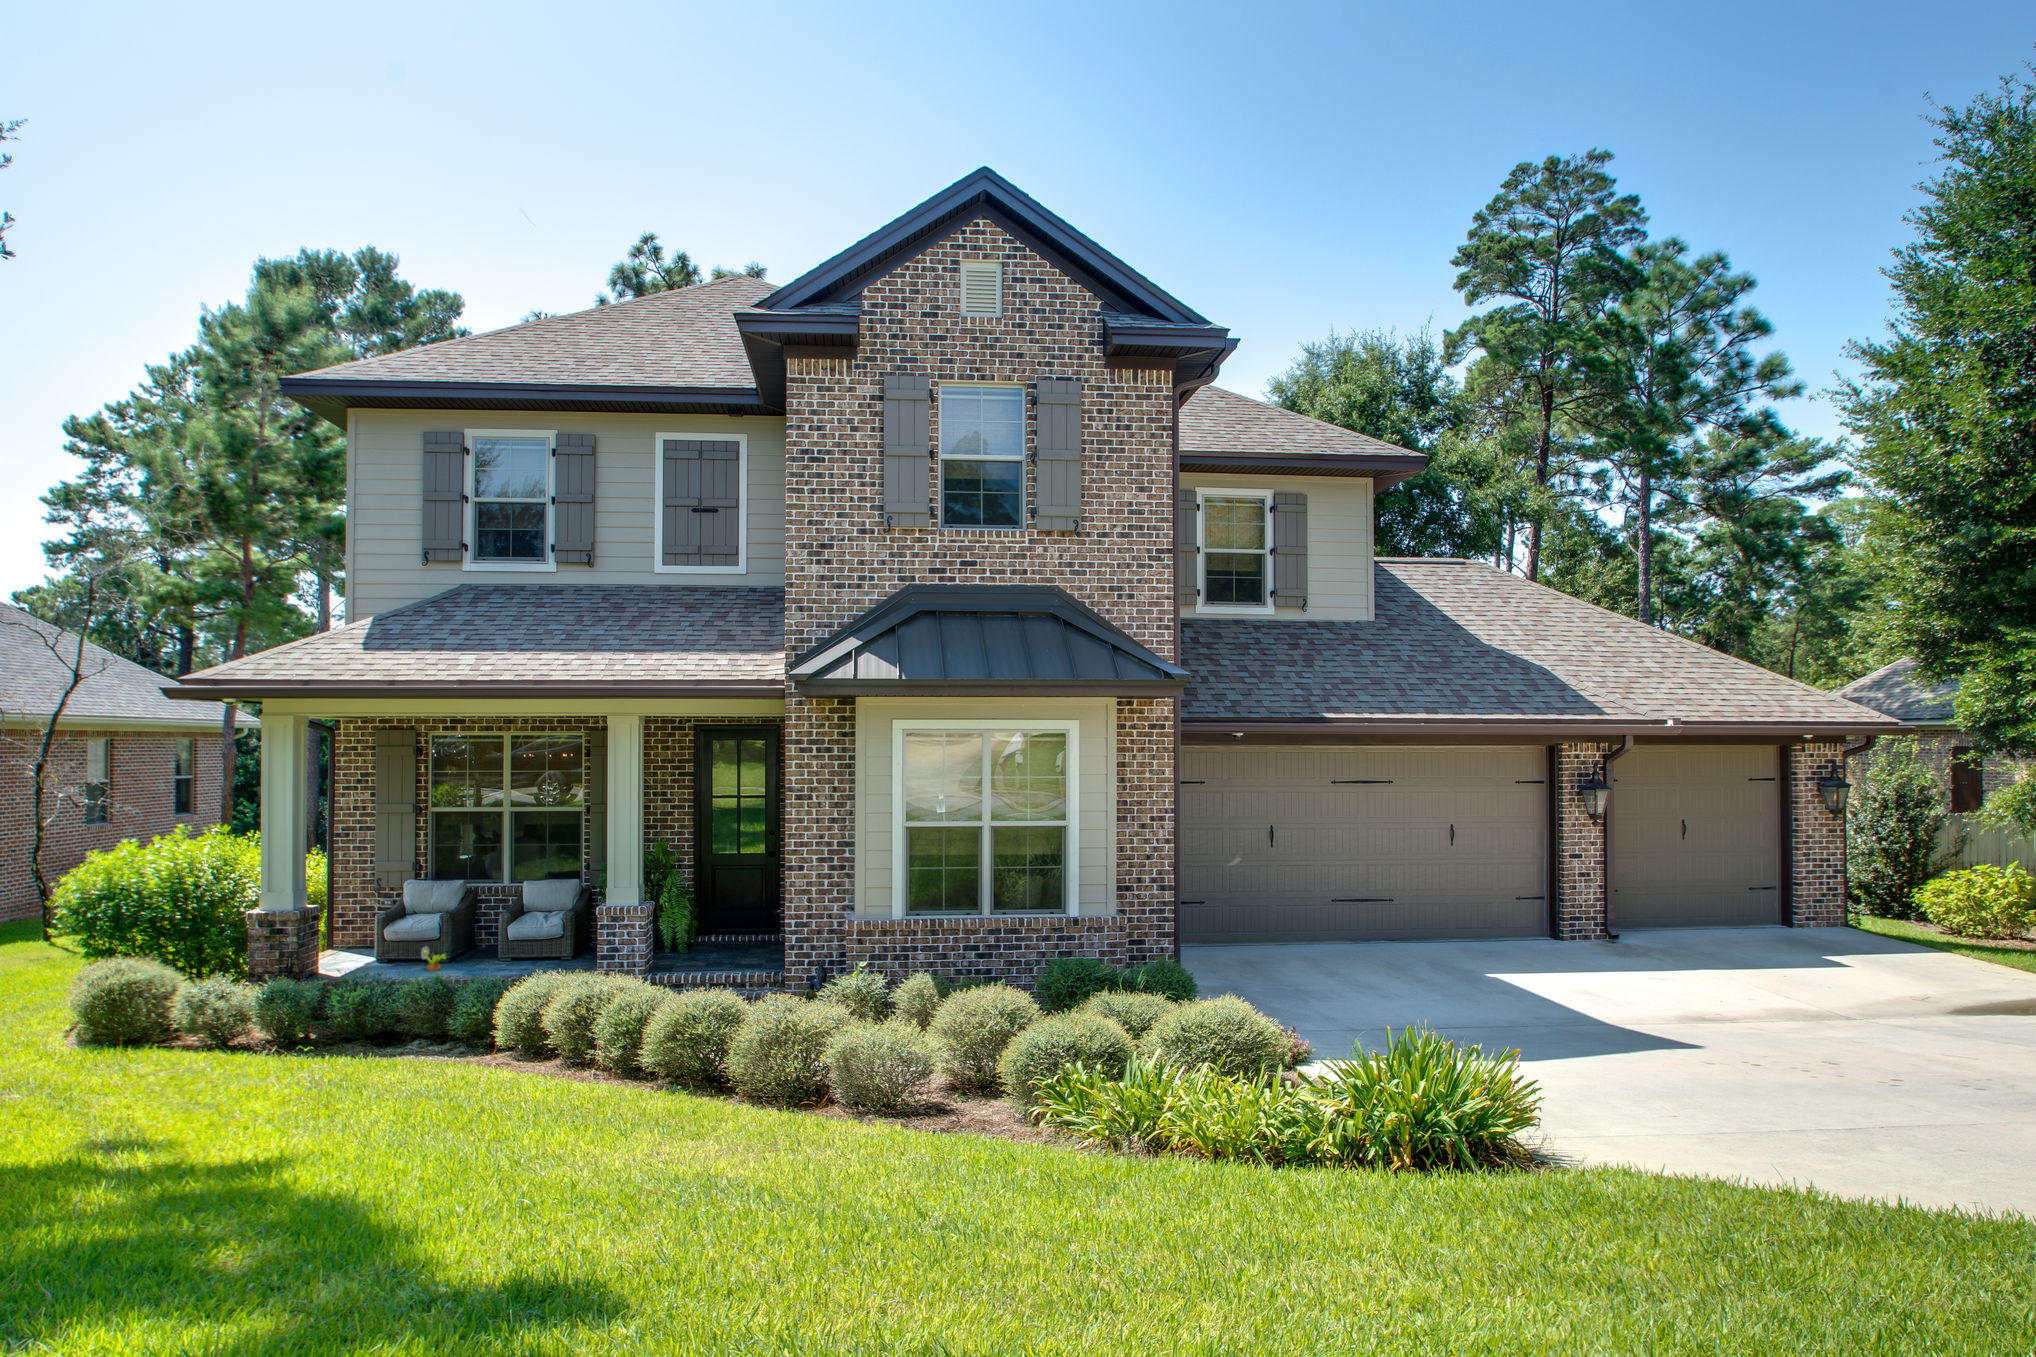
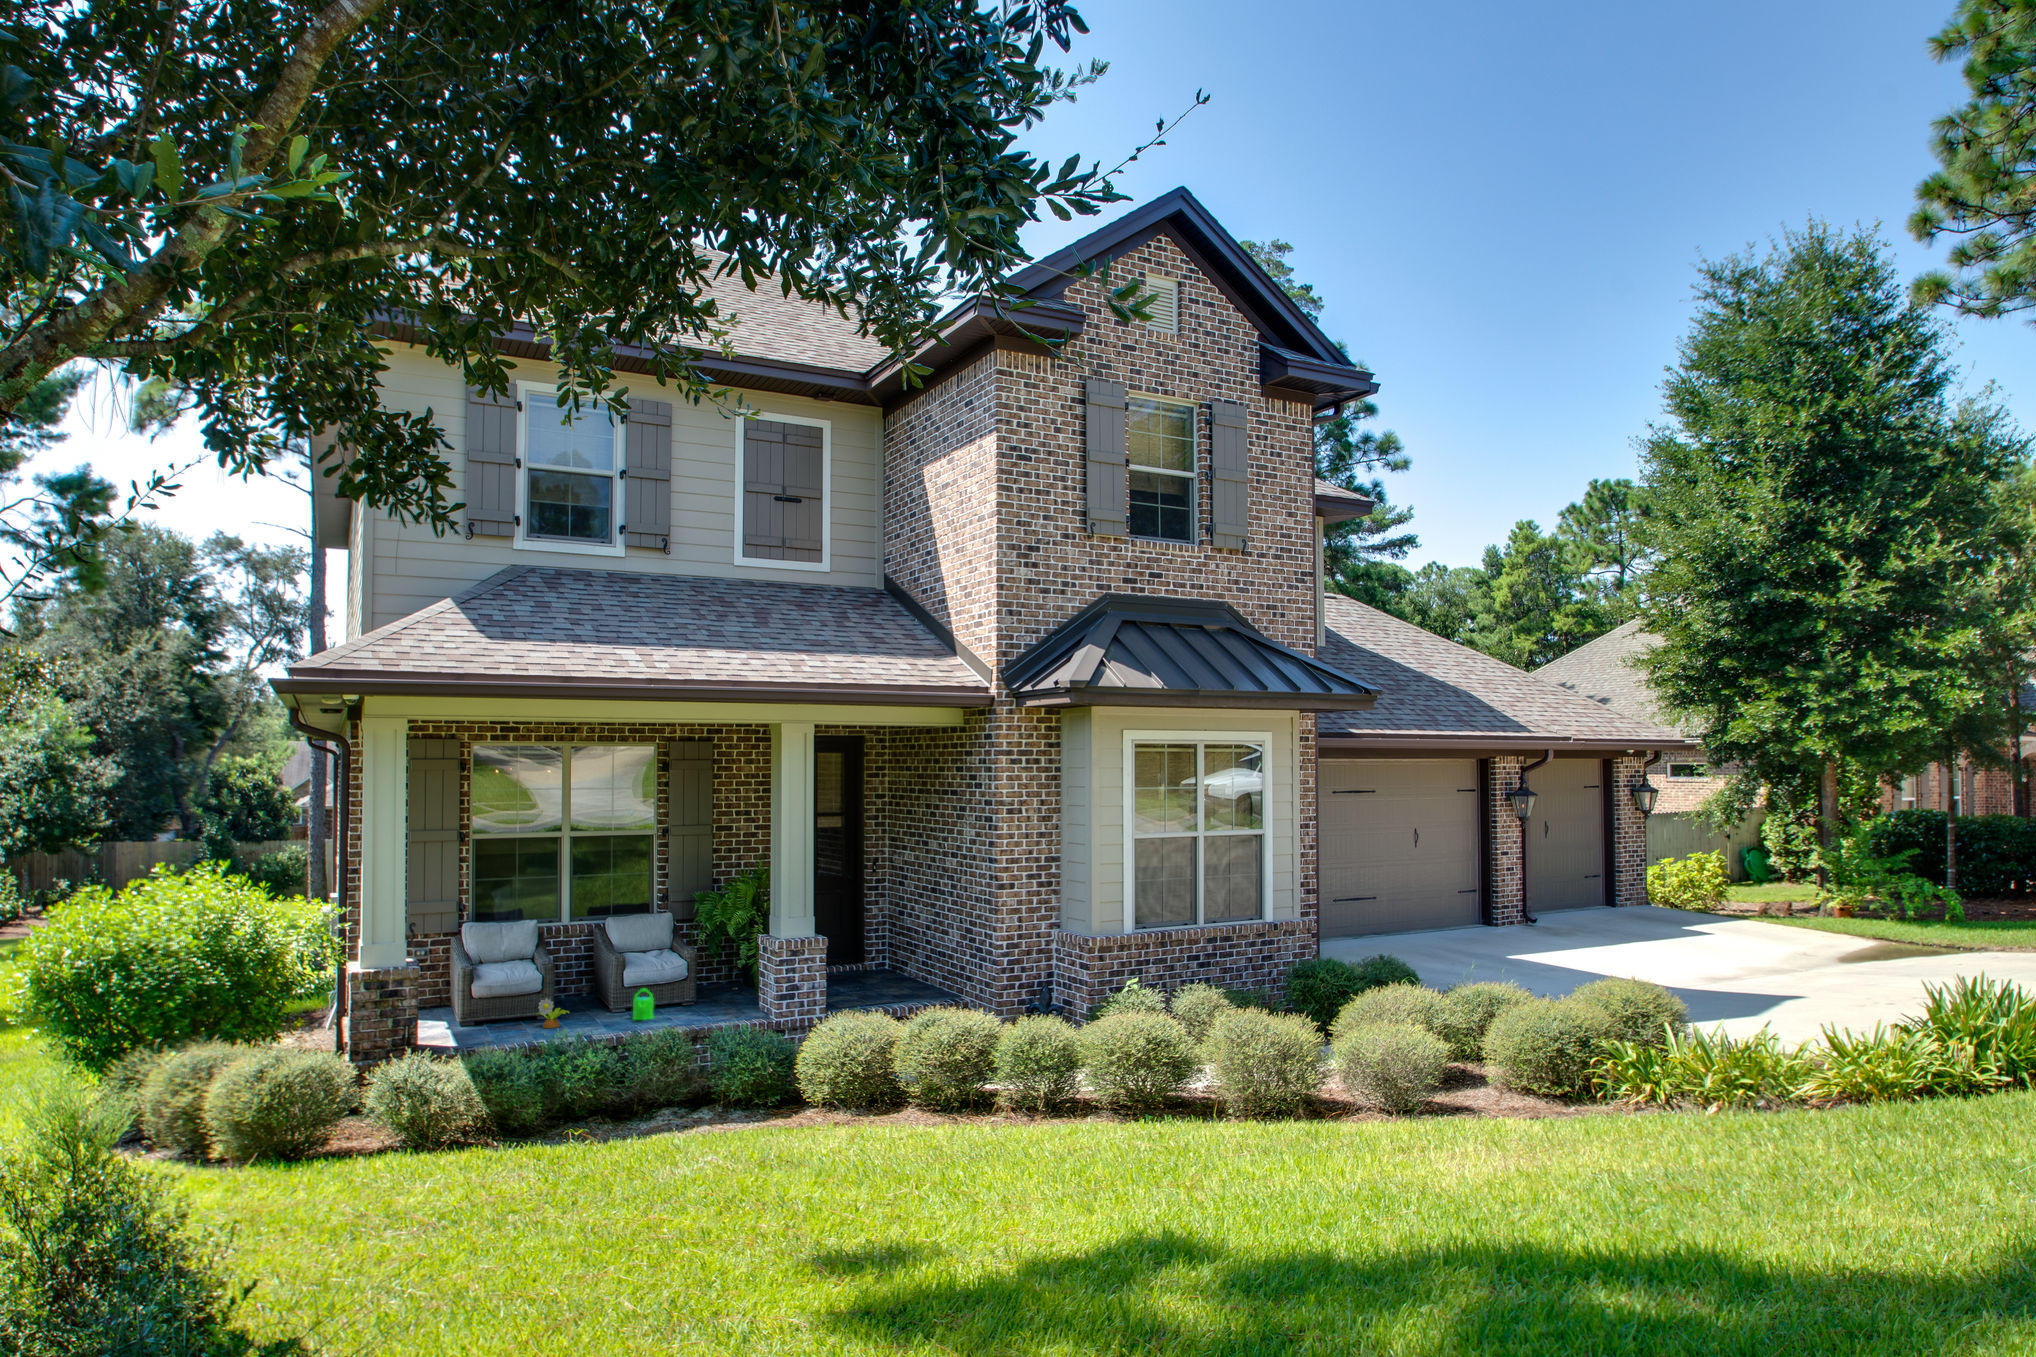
watering can: none [494,942,518,969] -> present [633,988,654,1020]

